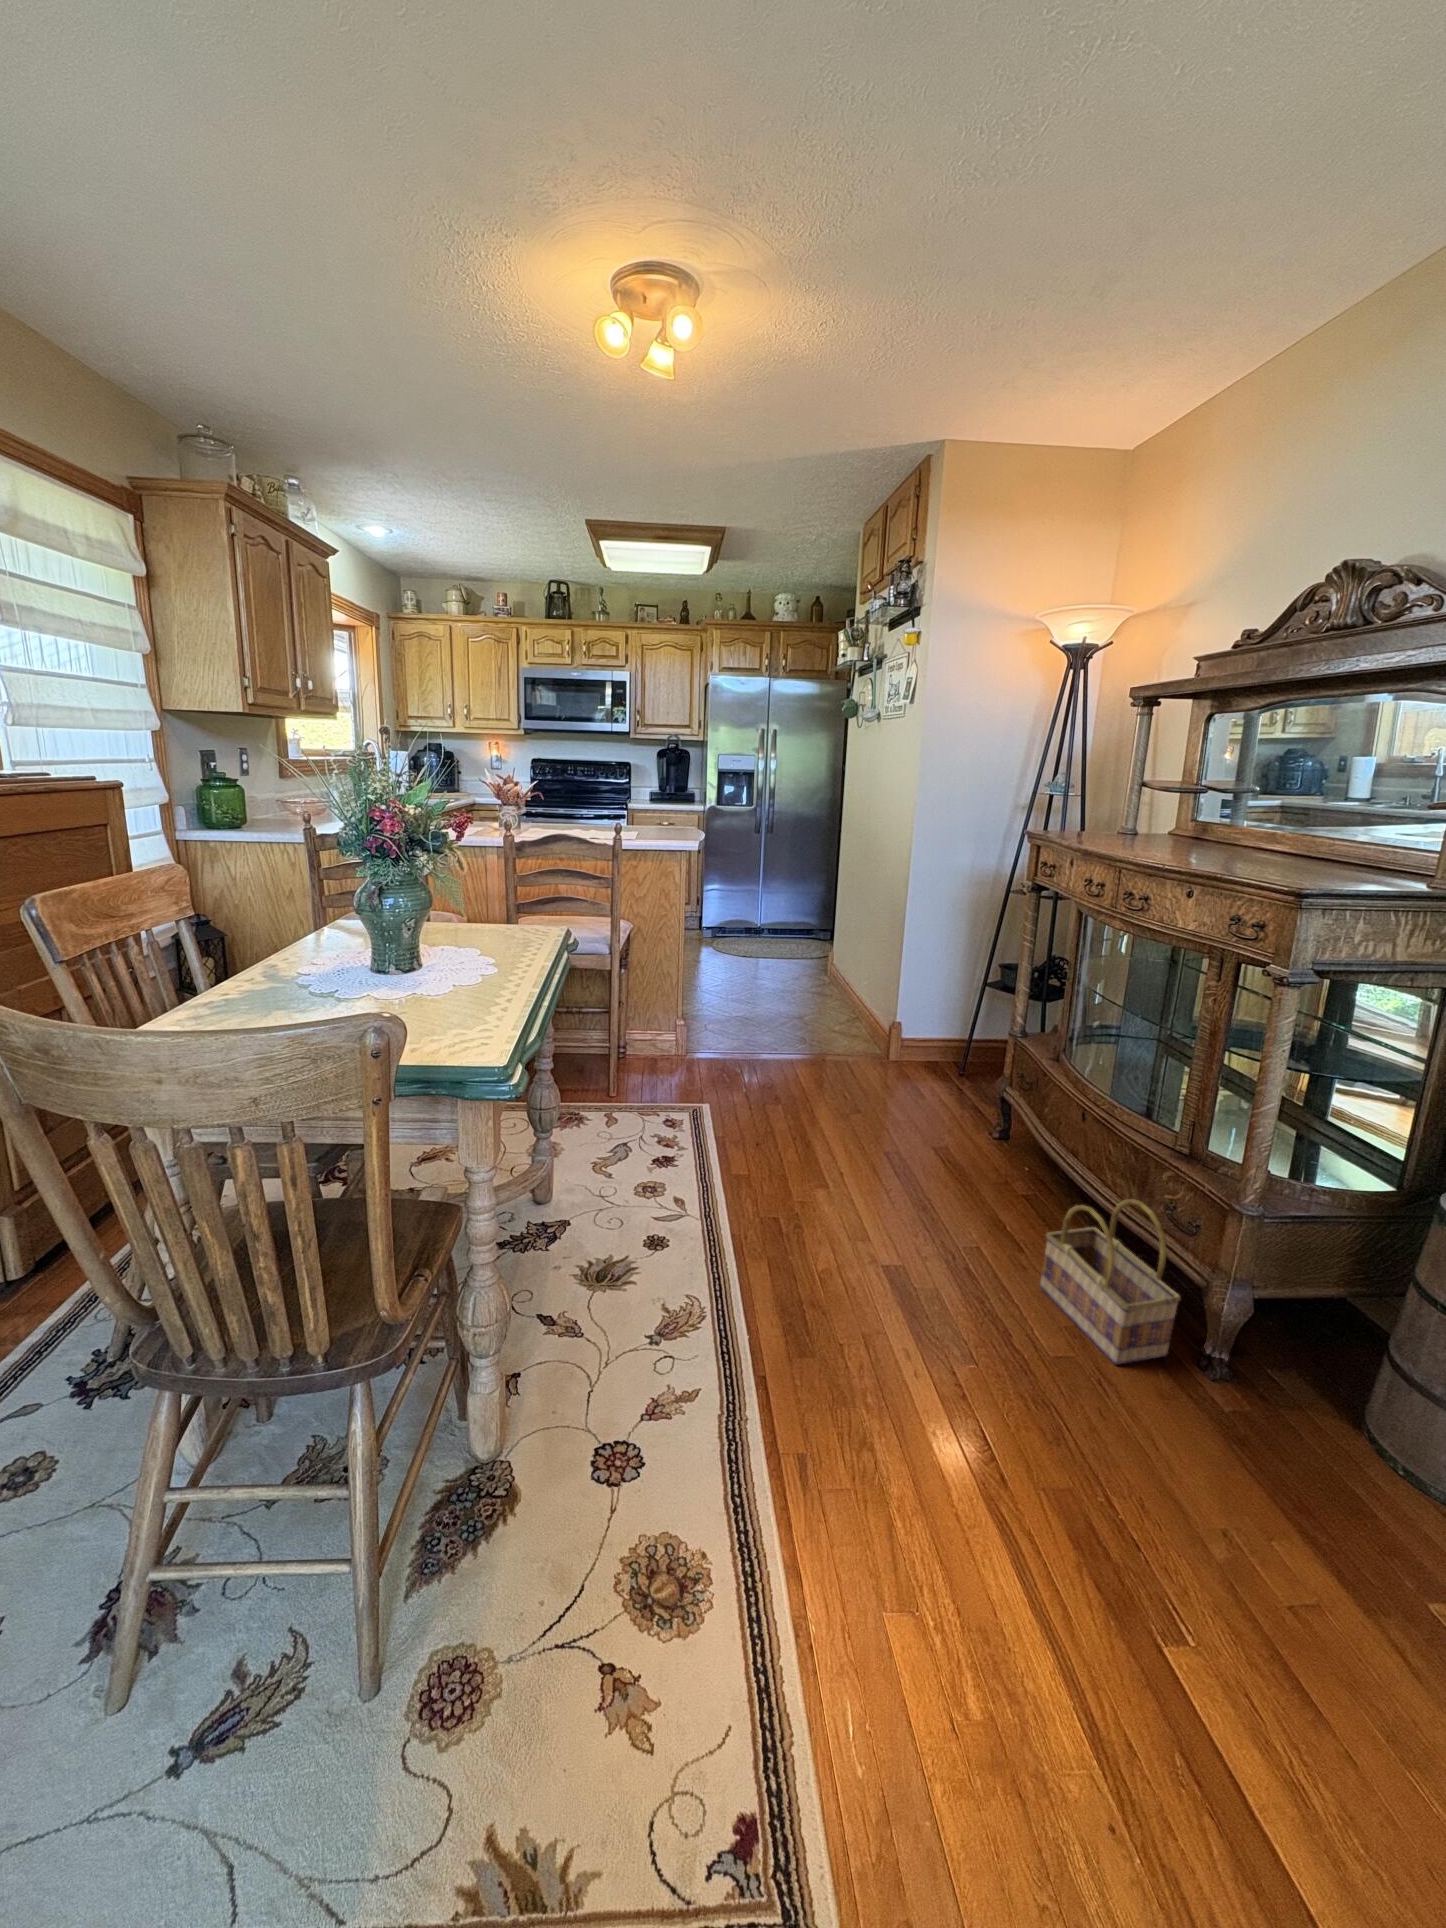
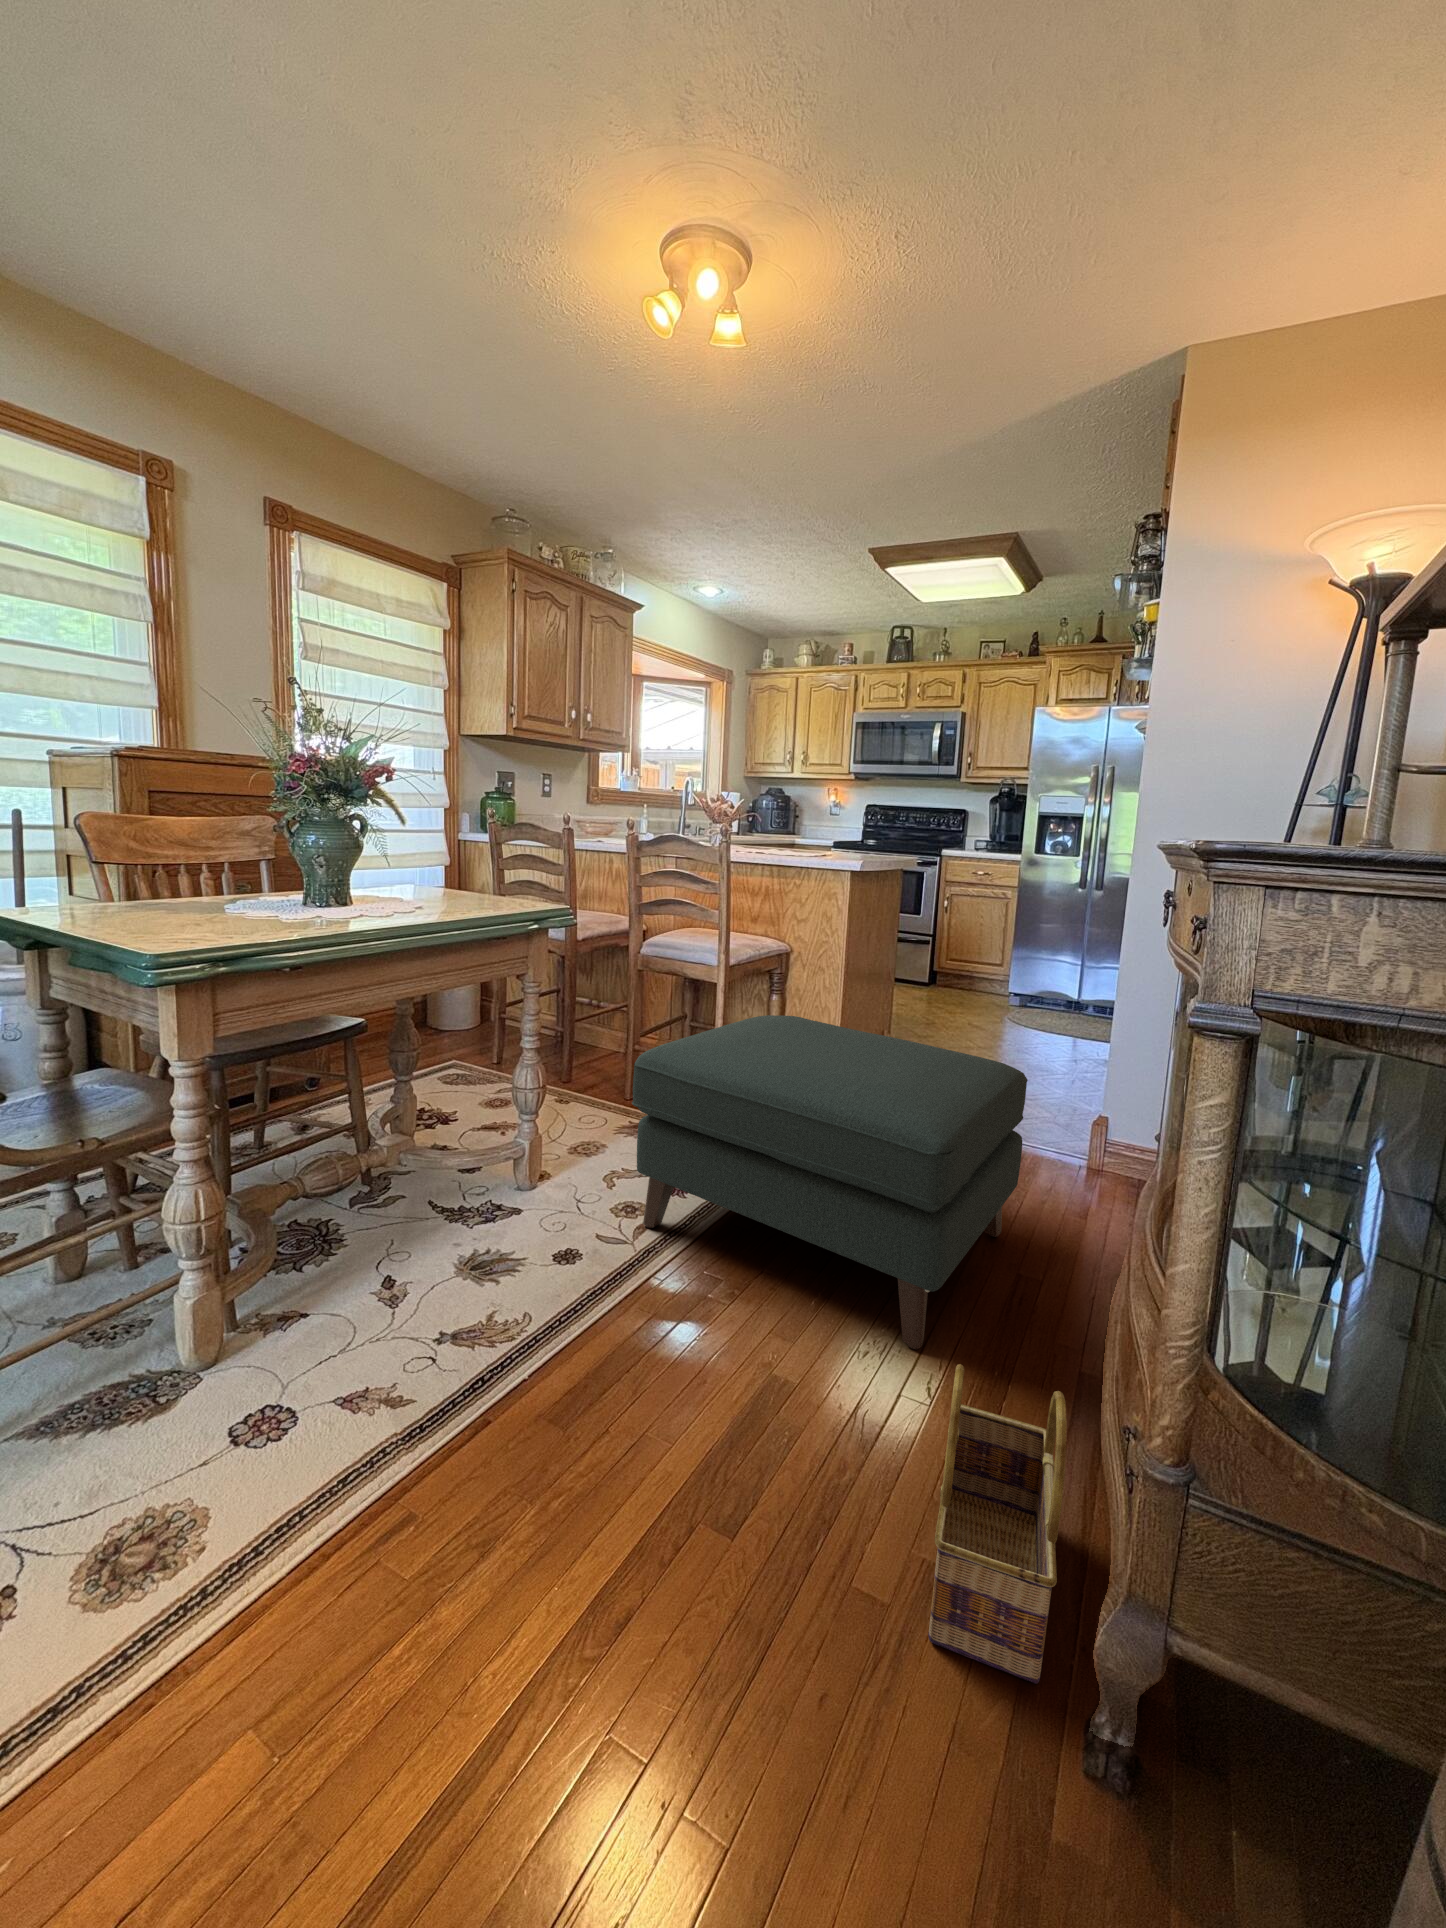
ottoman: none [668,992,970,1217] -> present [632,1015,1028,1349]

